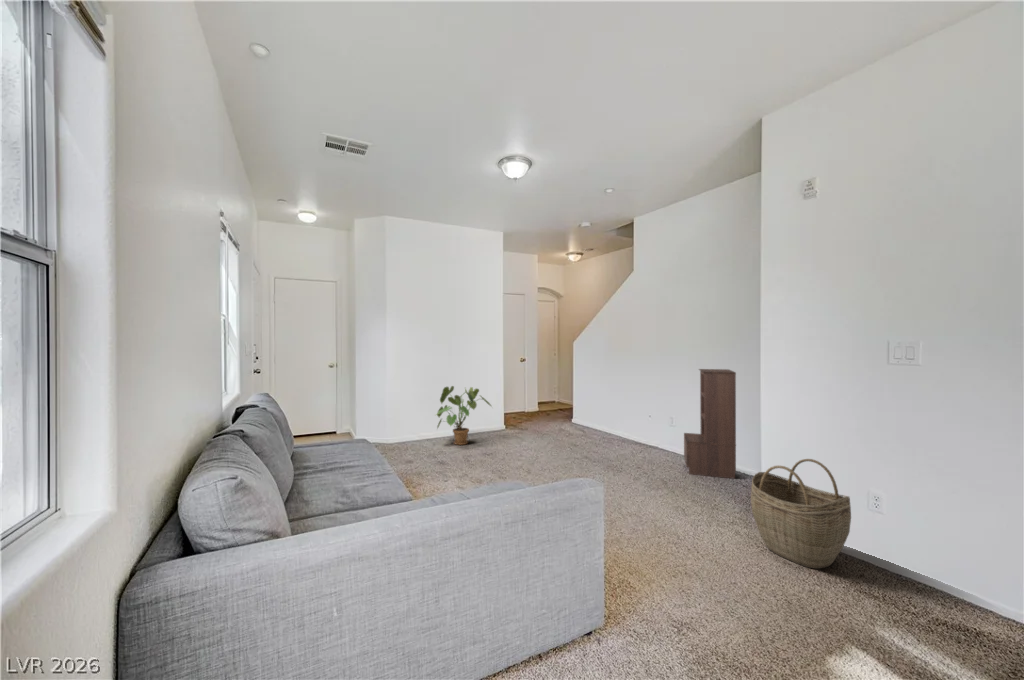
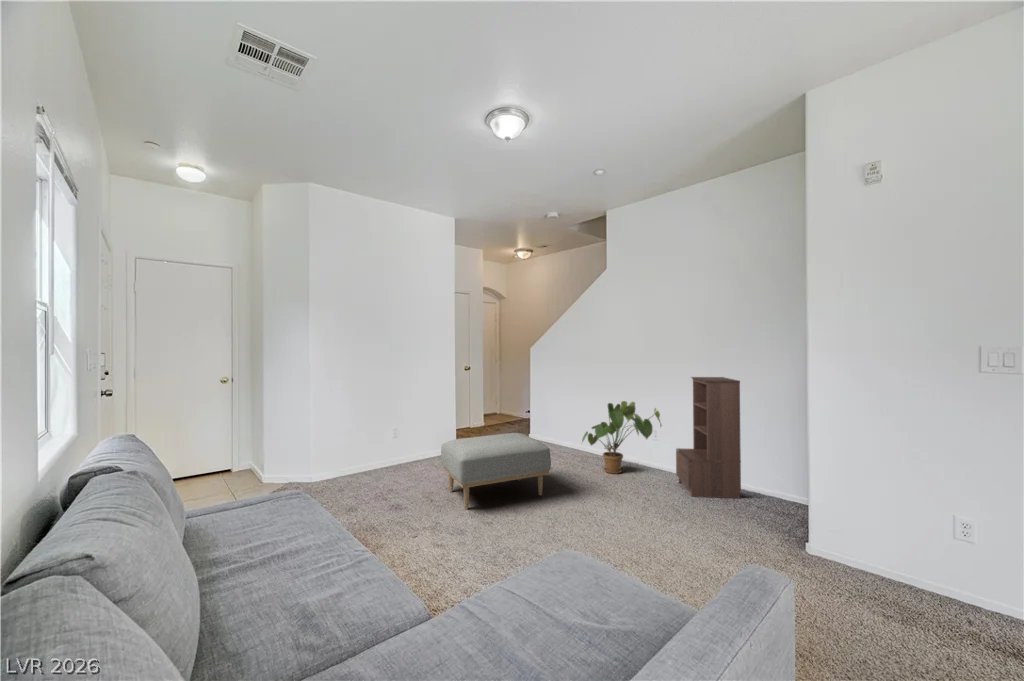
house plant: present [437,386,491,445] -> present [582,401,662,474]
ottoman: none [480,413,565,468] -> present [441,433,551,510]
woven basket: present [751,459,851,569] -> none [826,485,960,625]

